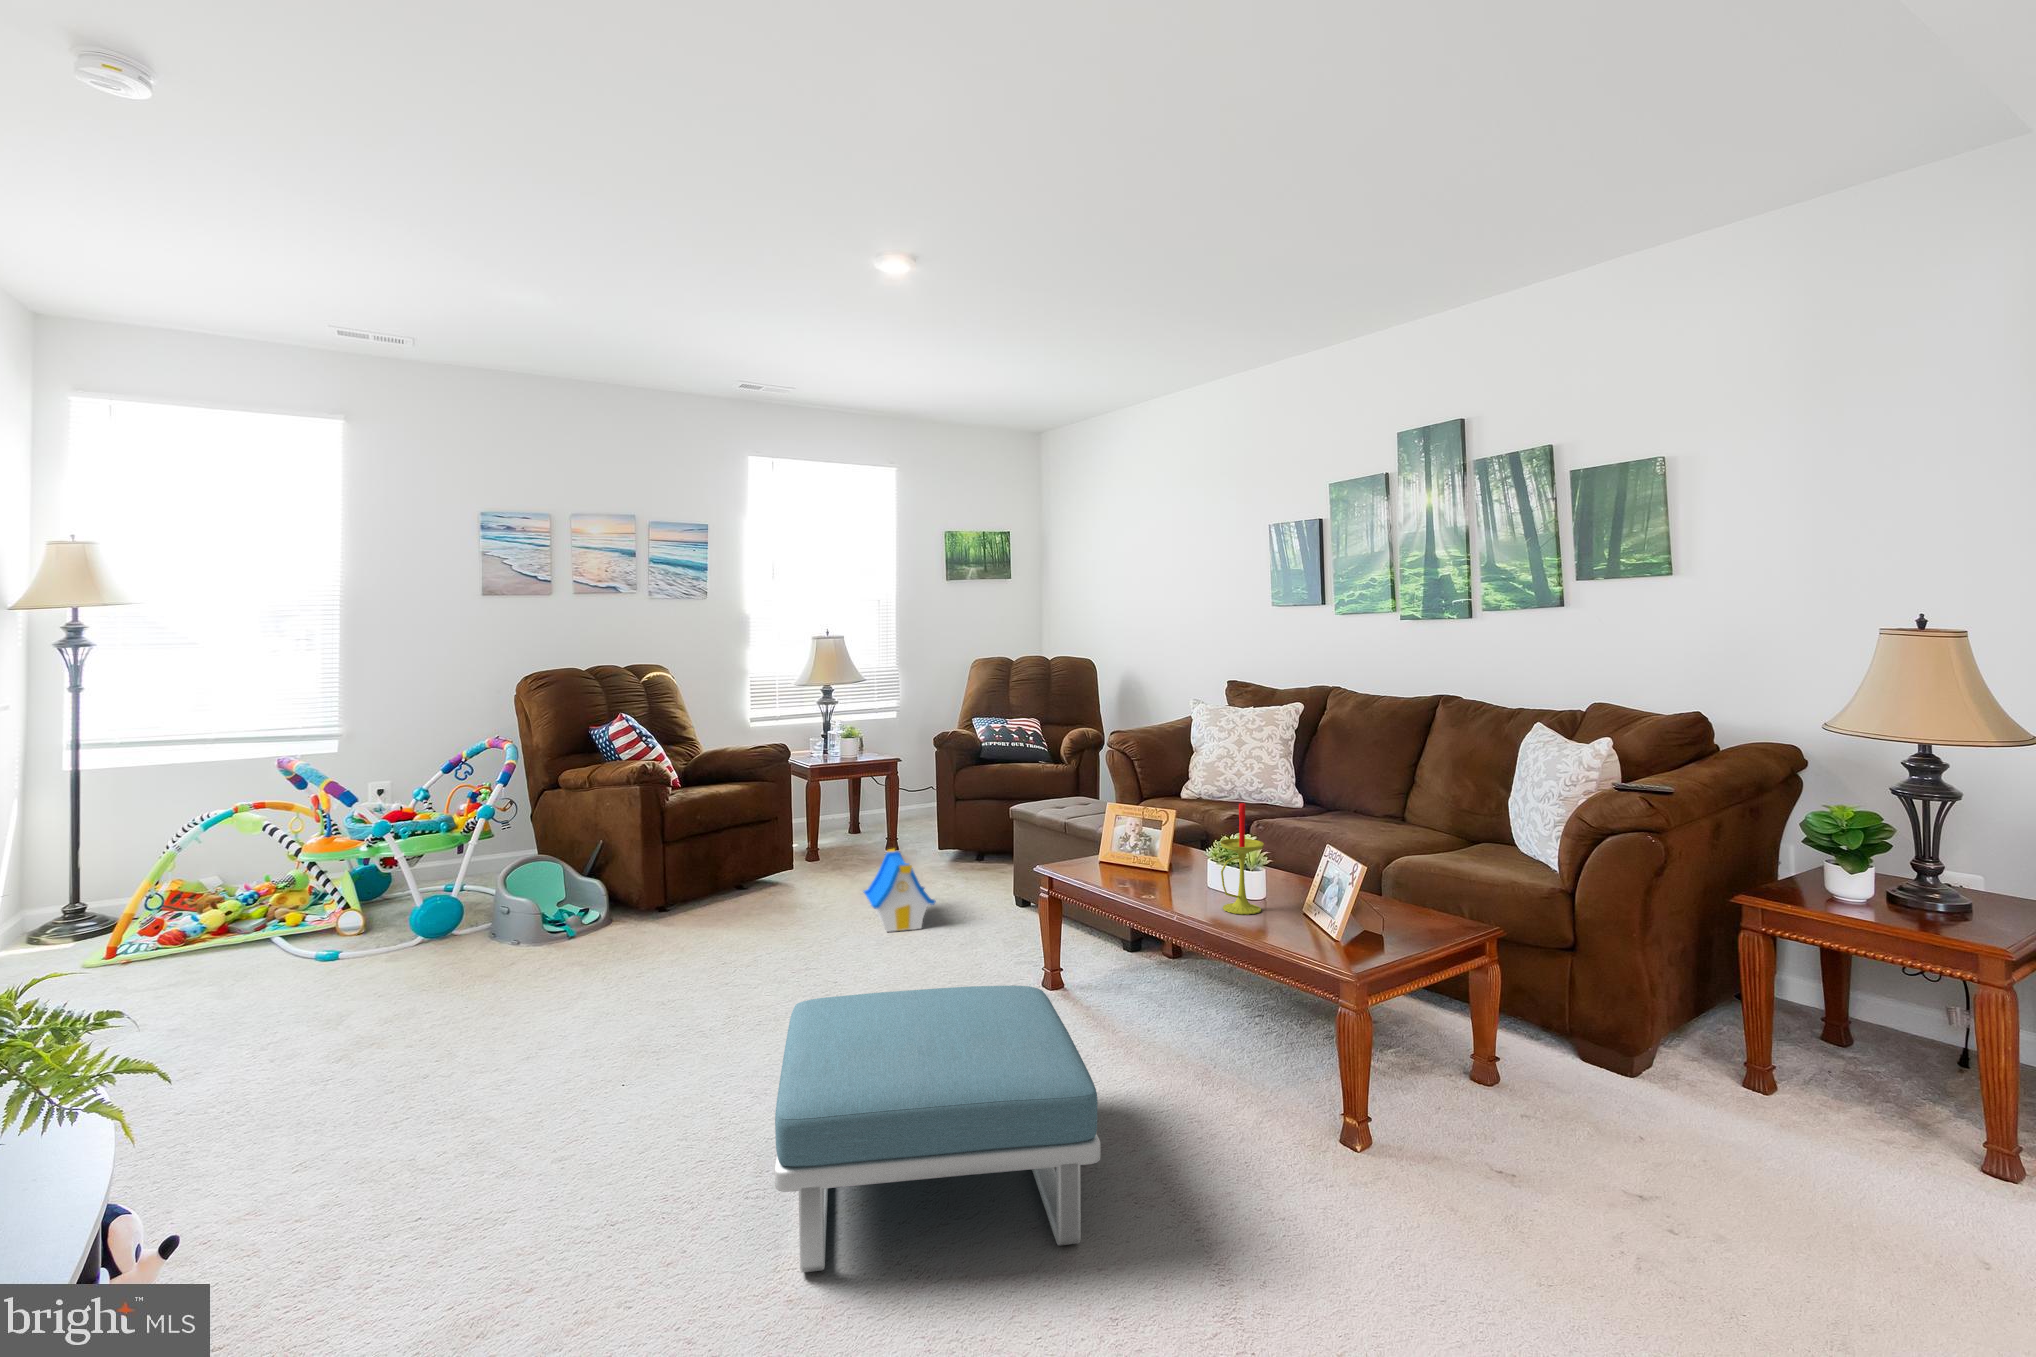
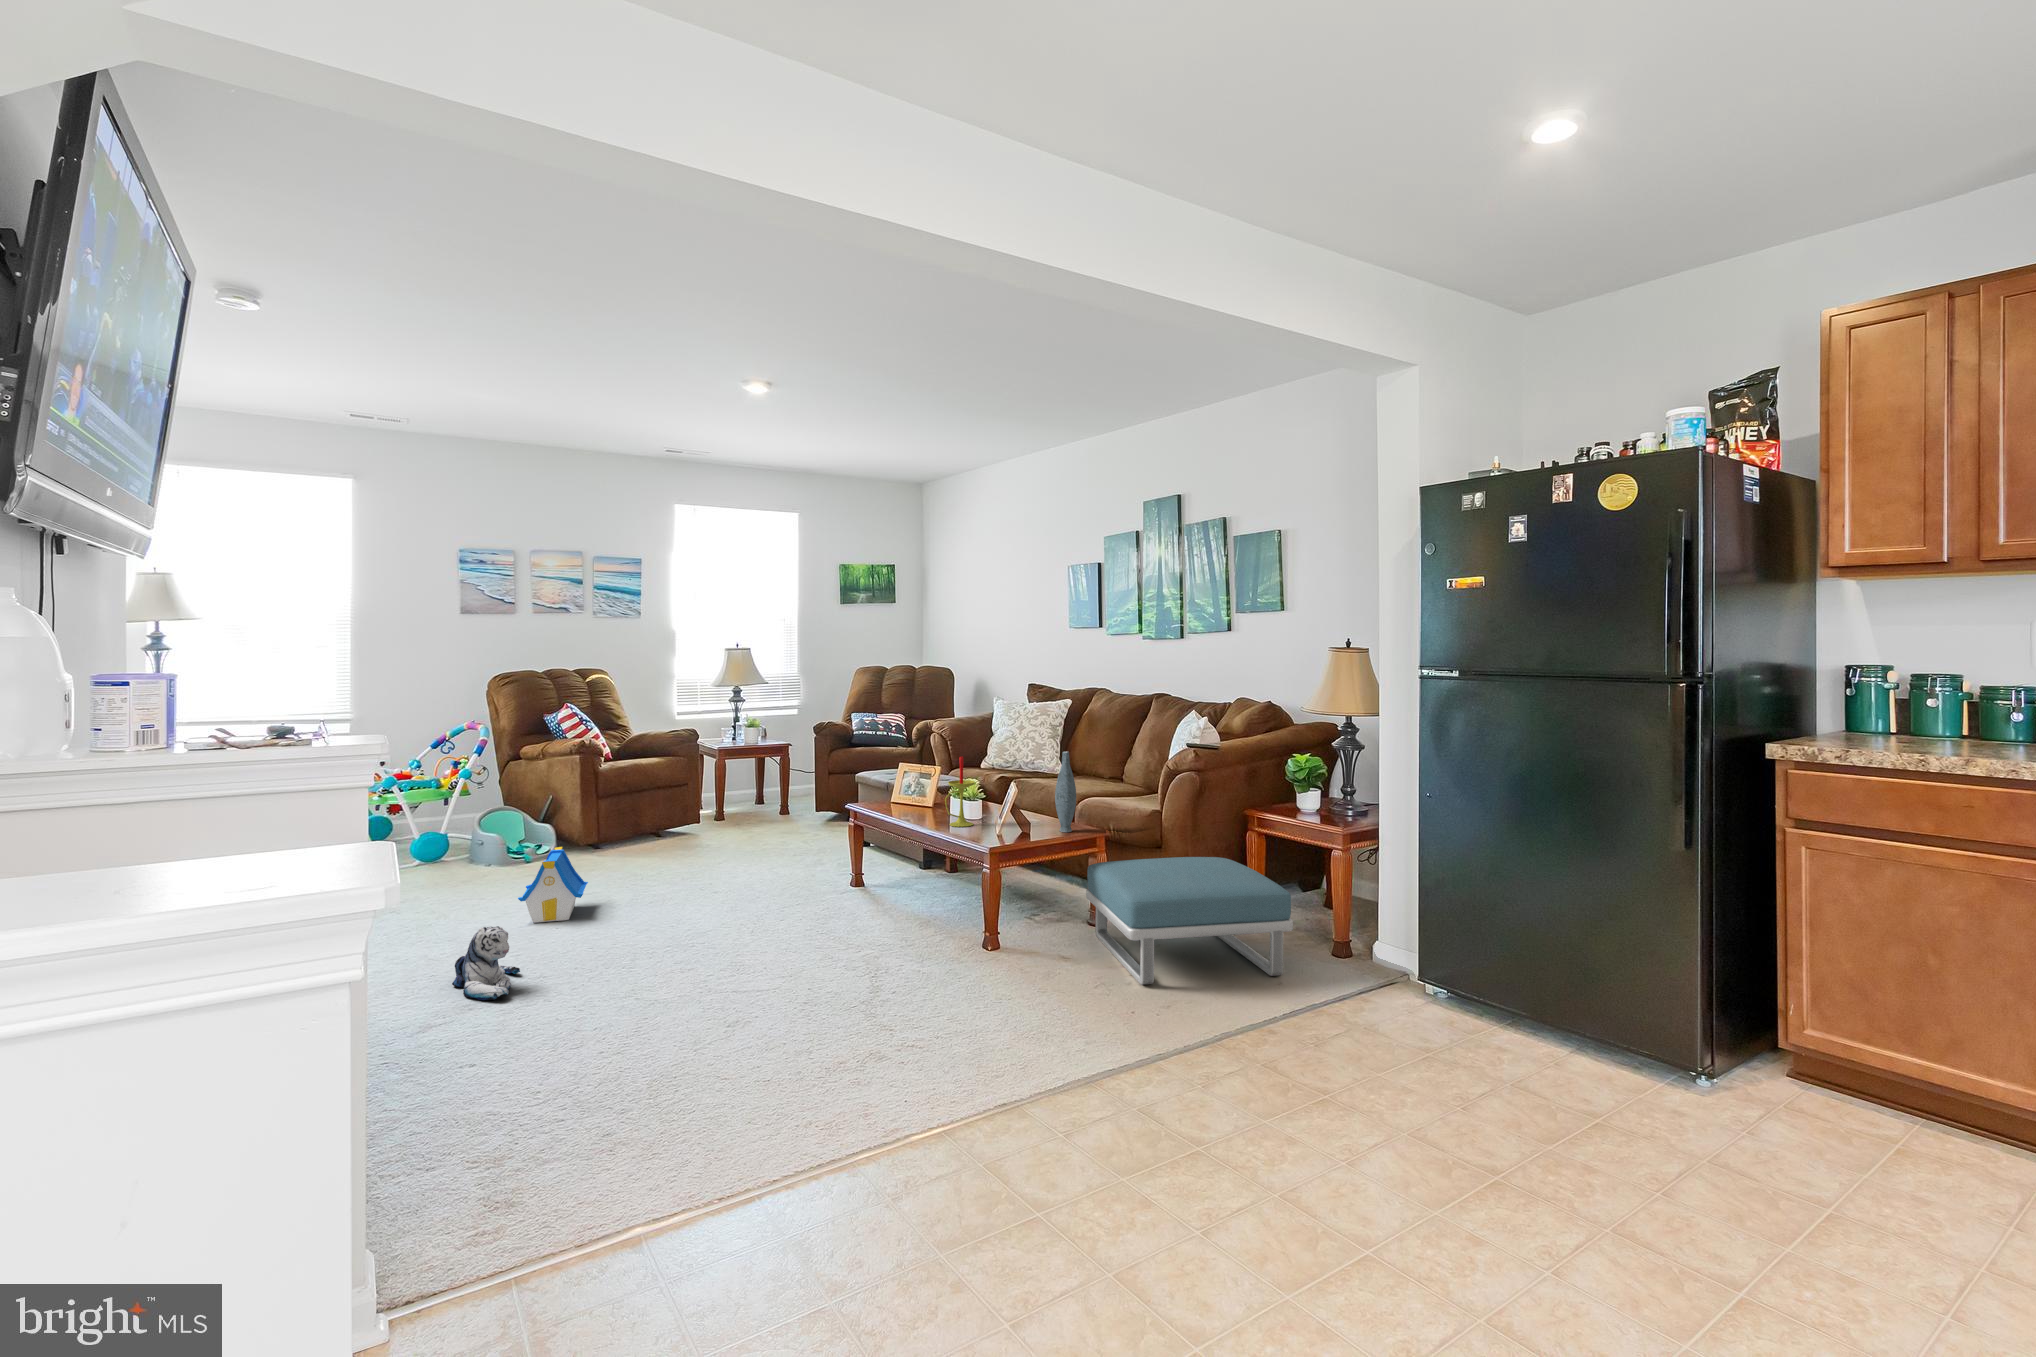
vase: none [1409,798,1443,929] -> present [1055,752,1076,832]
toy house: present [864,849,935,932] -> present [518,847,588,923]
footstool: present [774,986,1100,1272] -> present [1086,857,1293,985]
plush toy: none [454,1127,572,1279] -> present [452,926,520,1000]

